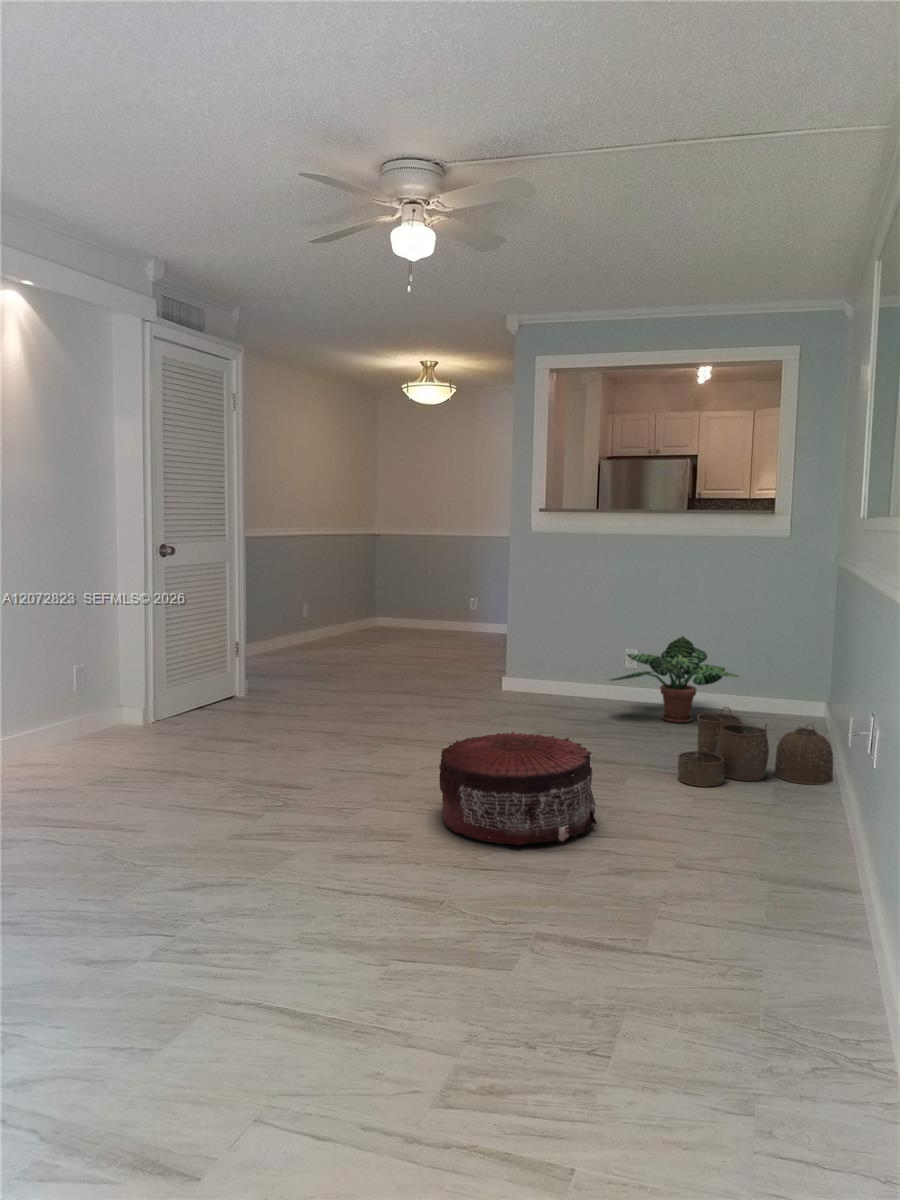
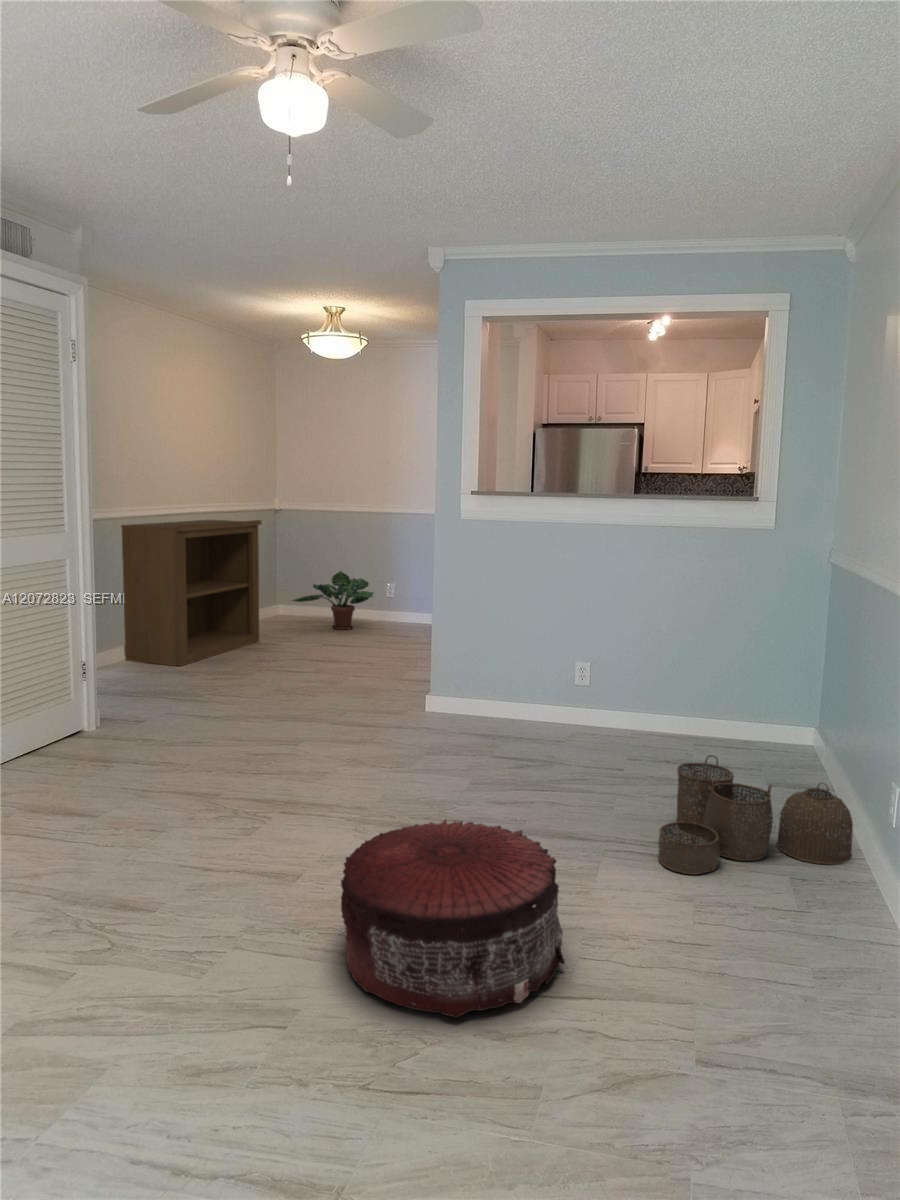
bookshelf: none [254,540,366,659] -> present [121,520,261,666]
potted plant: present [611,636,738,723] -> present [293,571,373,630]

